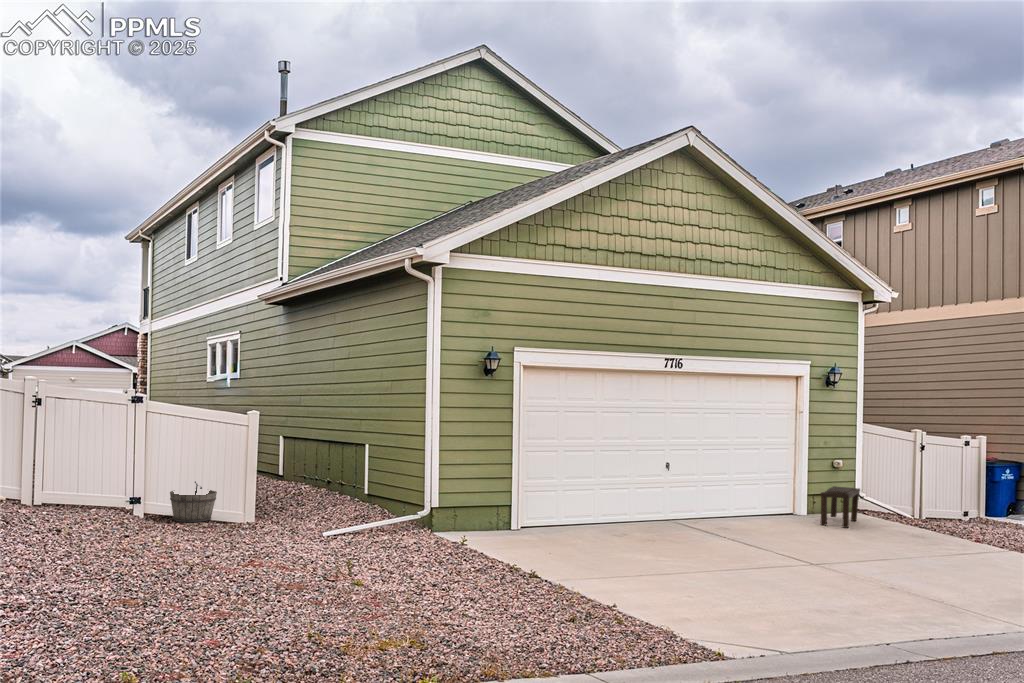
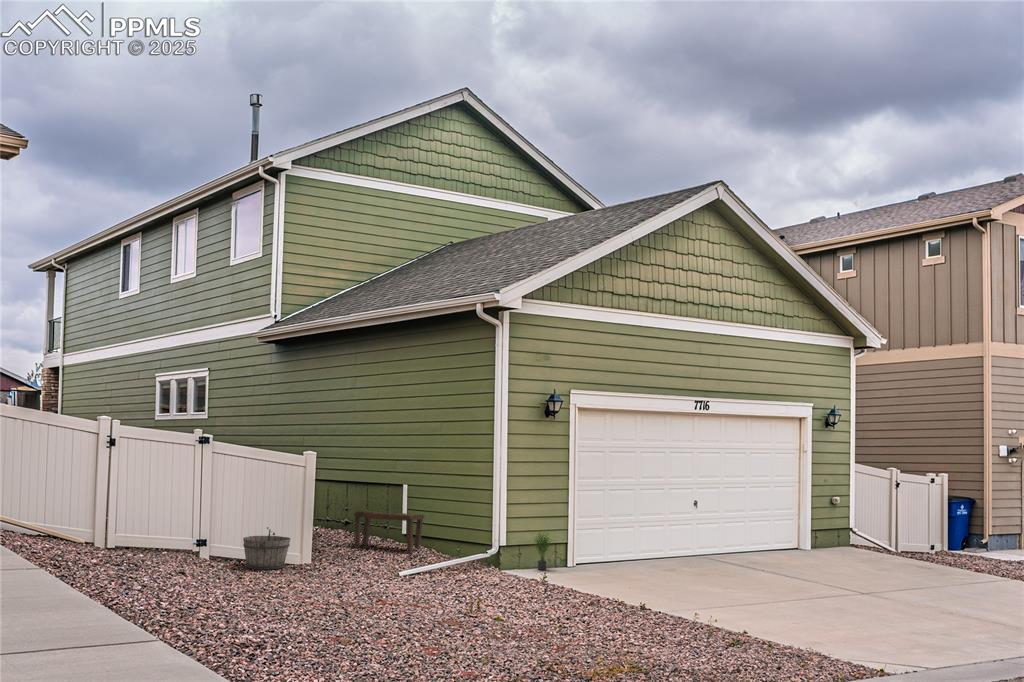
potted plant: none [458,486,489,530] -> present [534,531,551,570]
bench: present [820,486,860,528] -> present [354,511,424,553]

